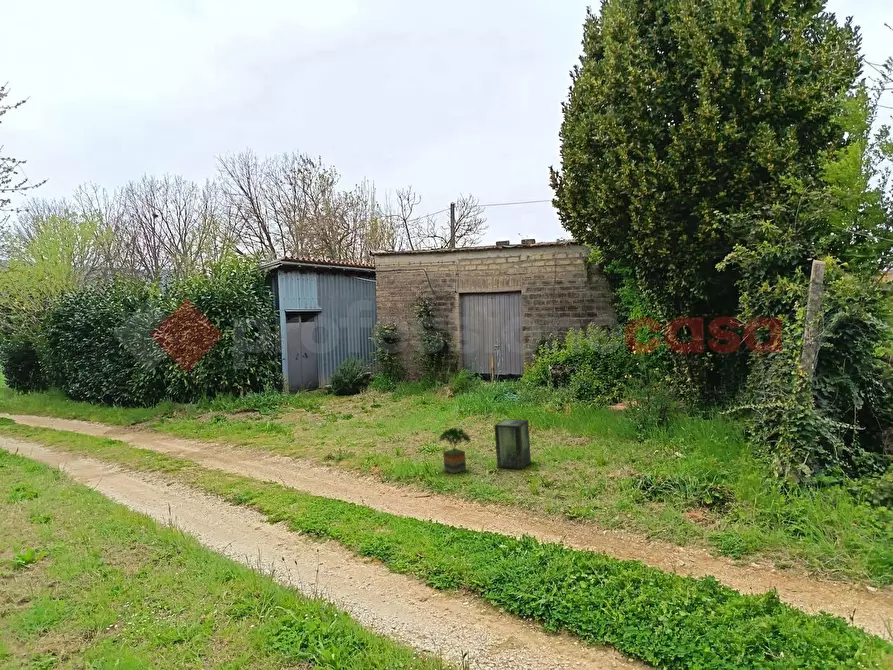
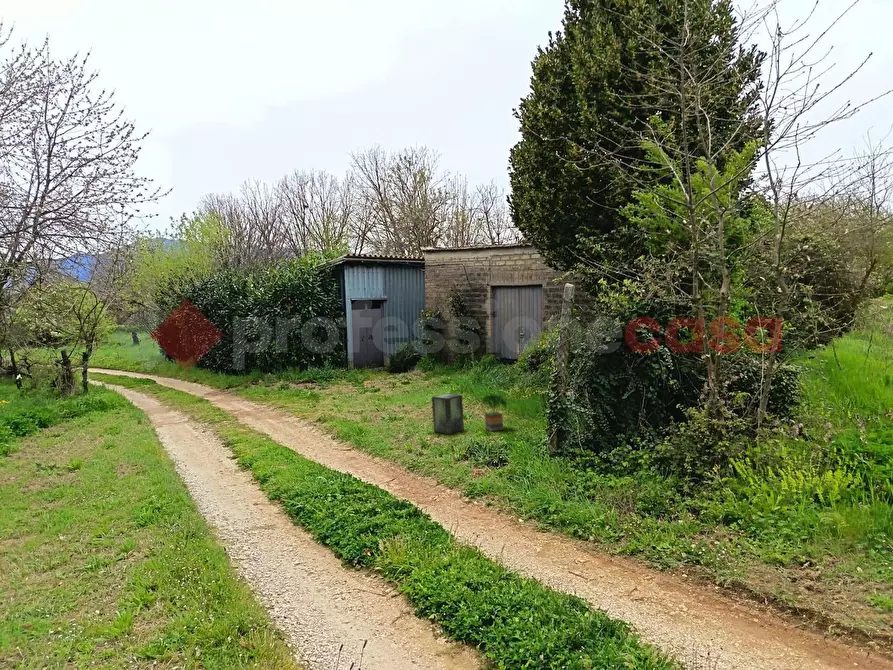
potted tree: present [439,428,470,473] -> present [482,394,507,431]

